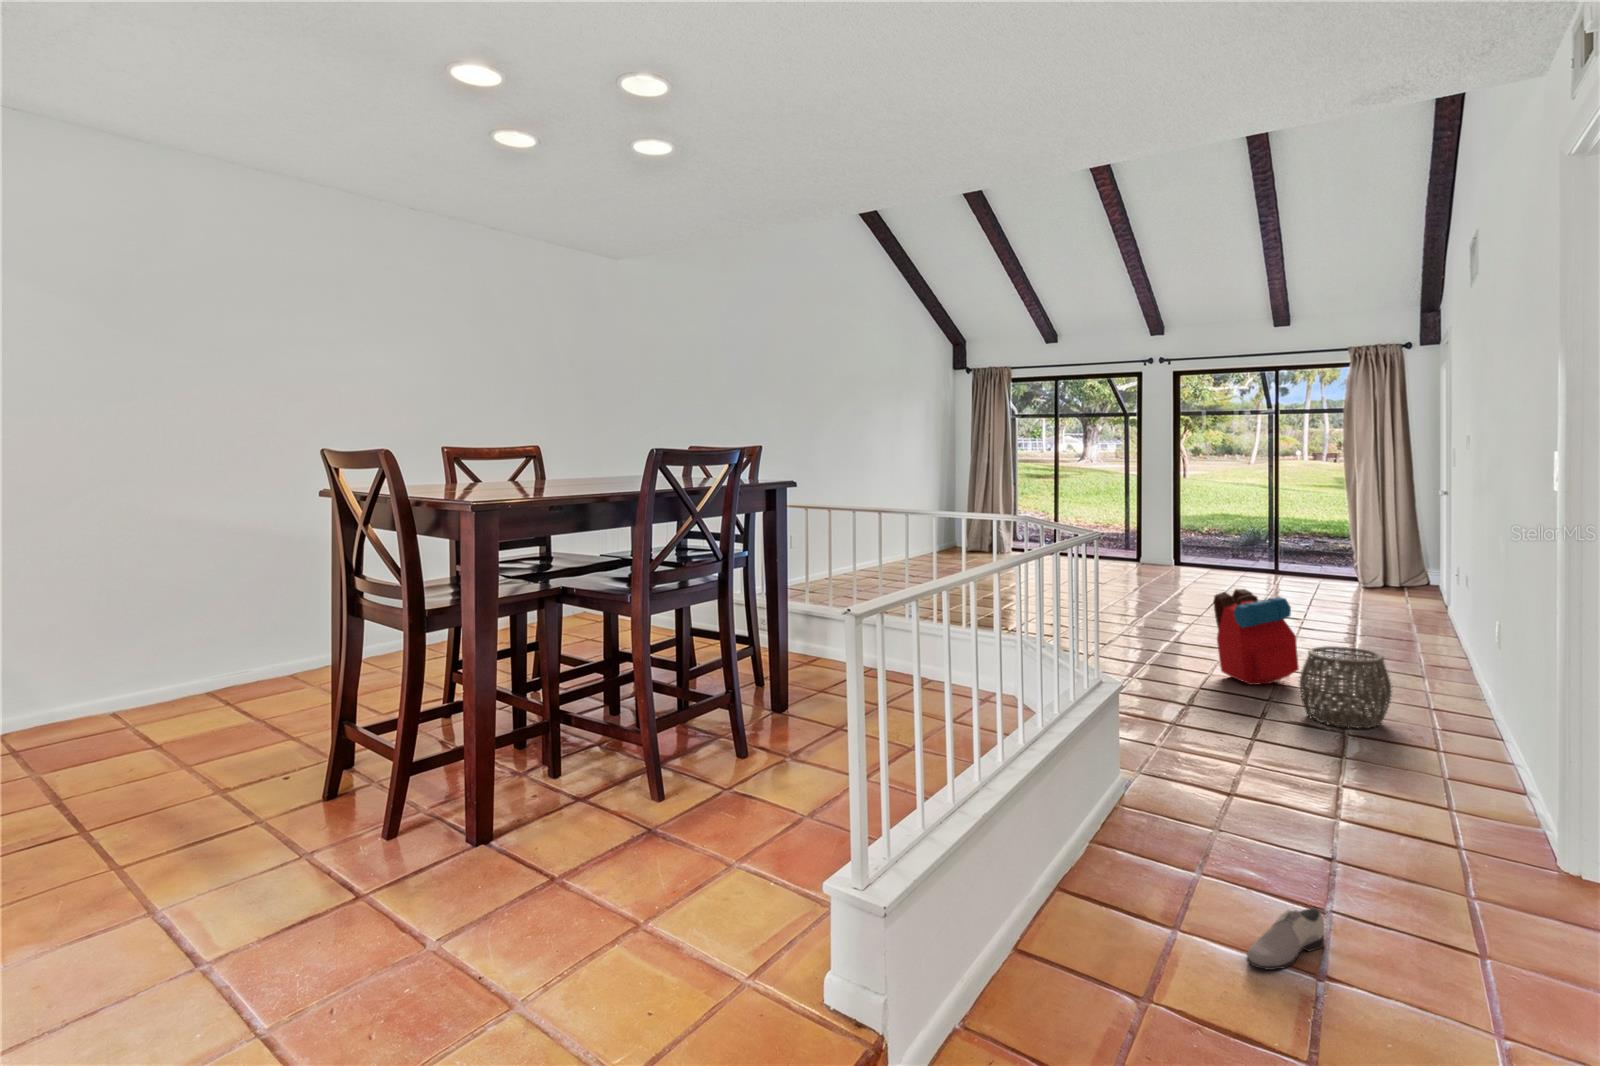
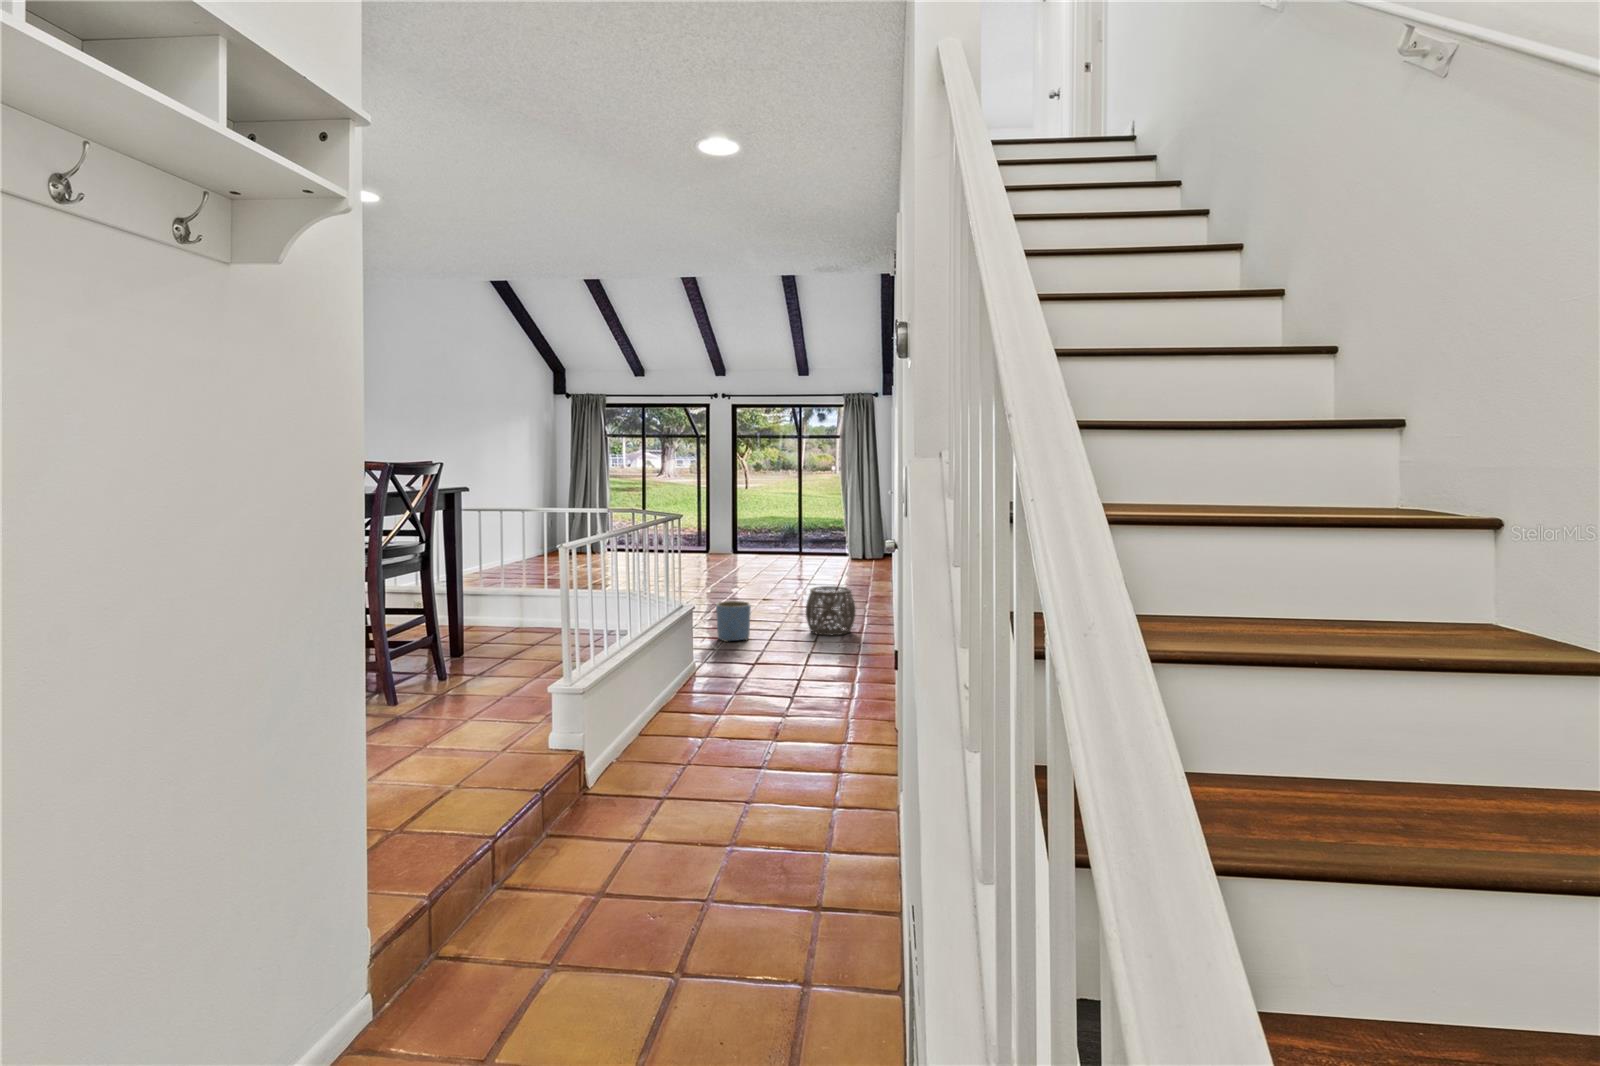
backpack: present [1213,589,1299,685] -> none [755,555,808,619]
planter: none [1153,660,1208,722] -> present [716,601,751,642]
shoe: present [1246,908,1324,970] -> none [765,709,806,741]

